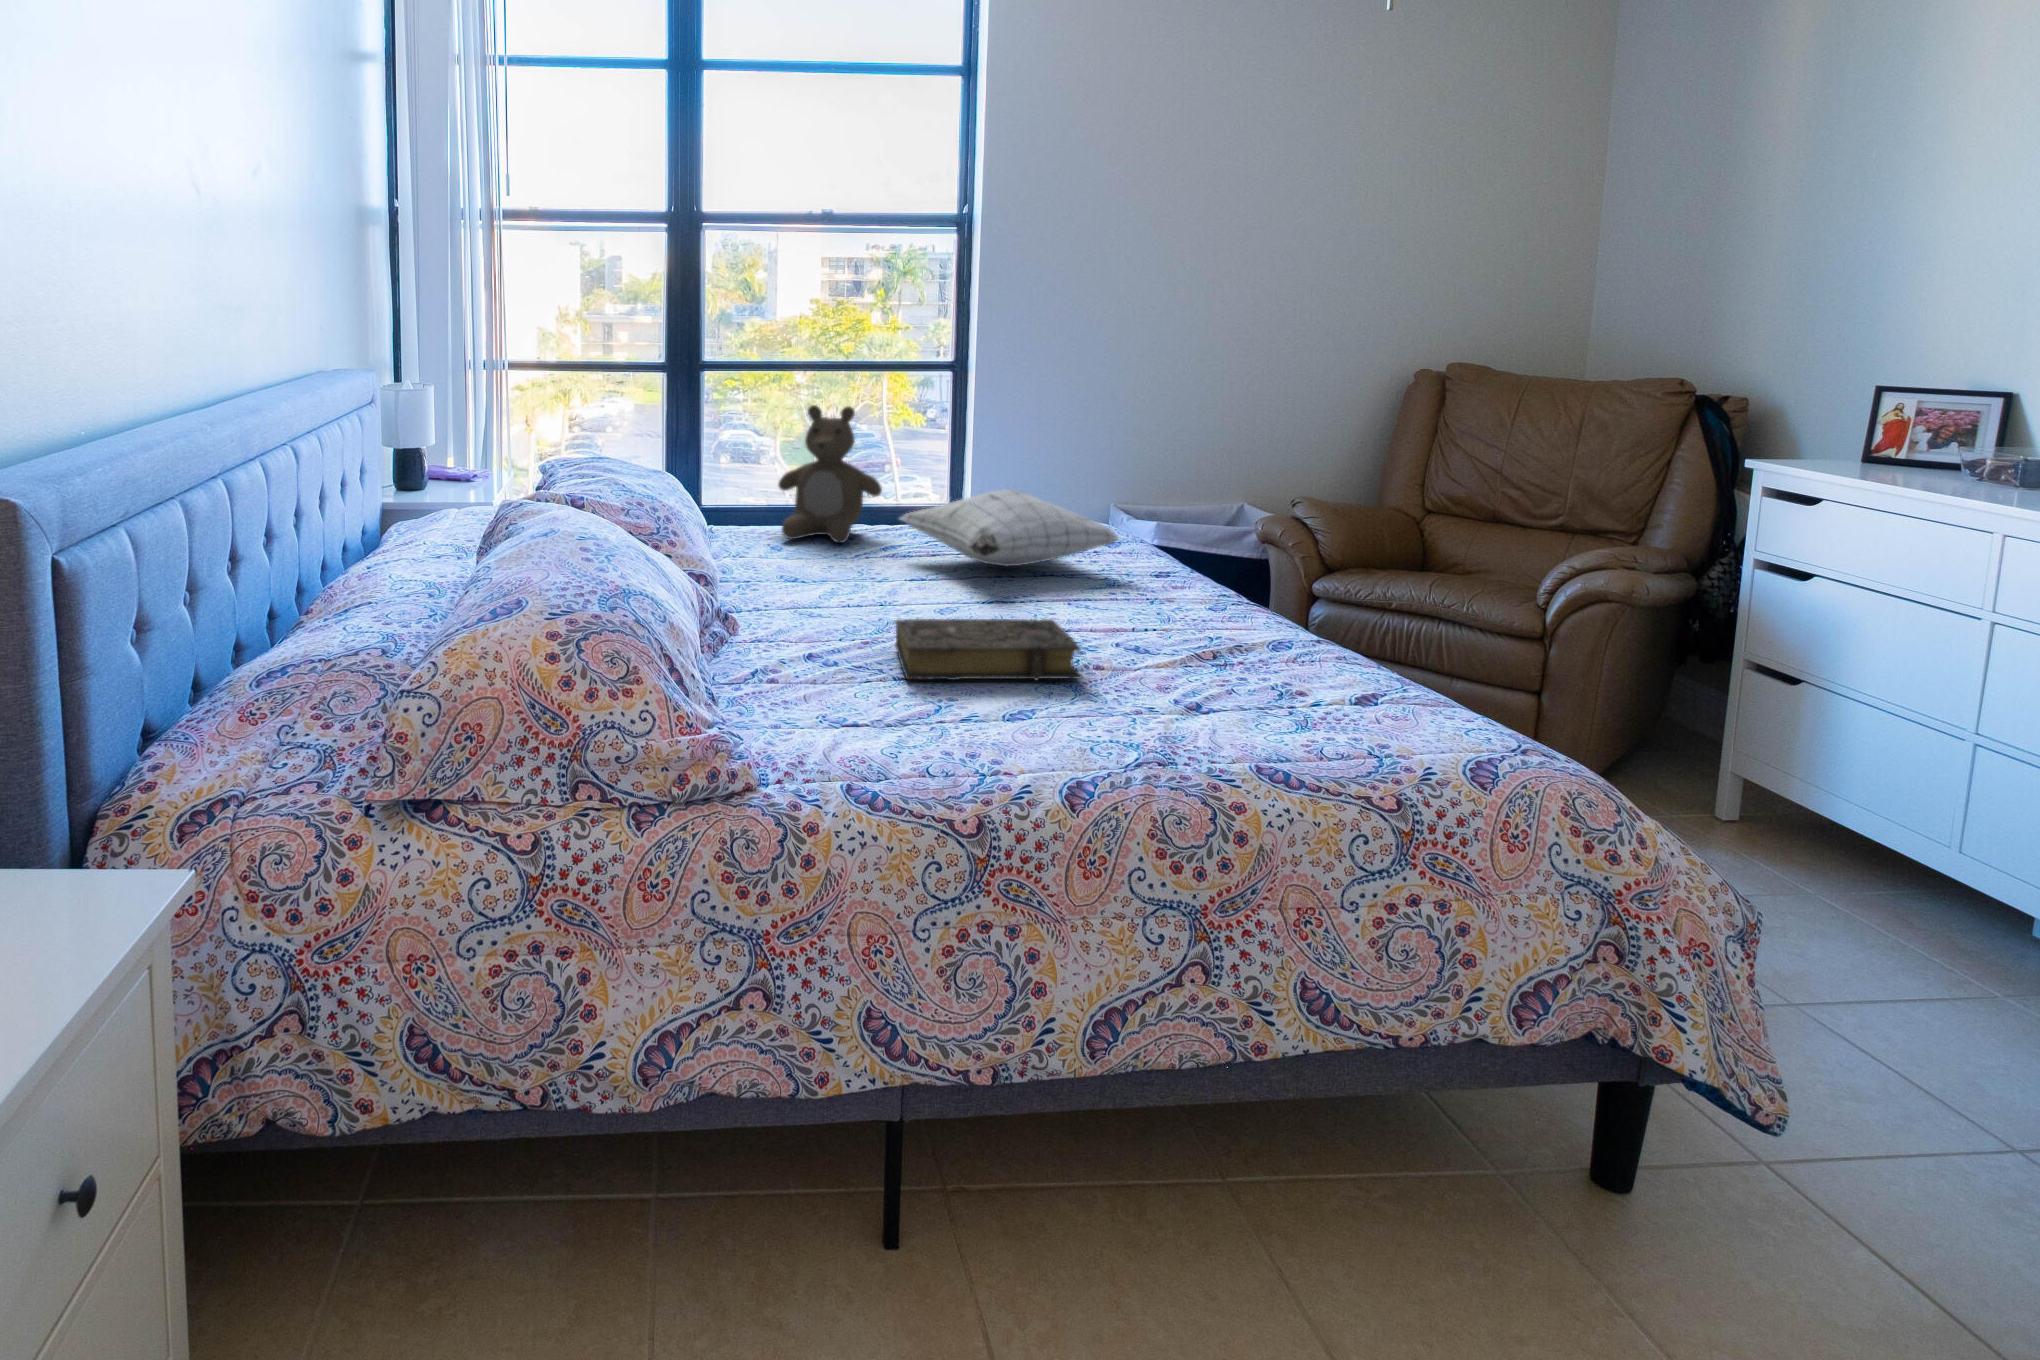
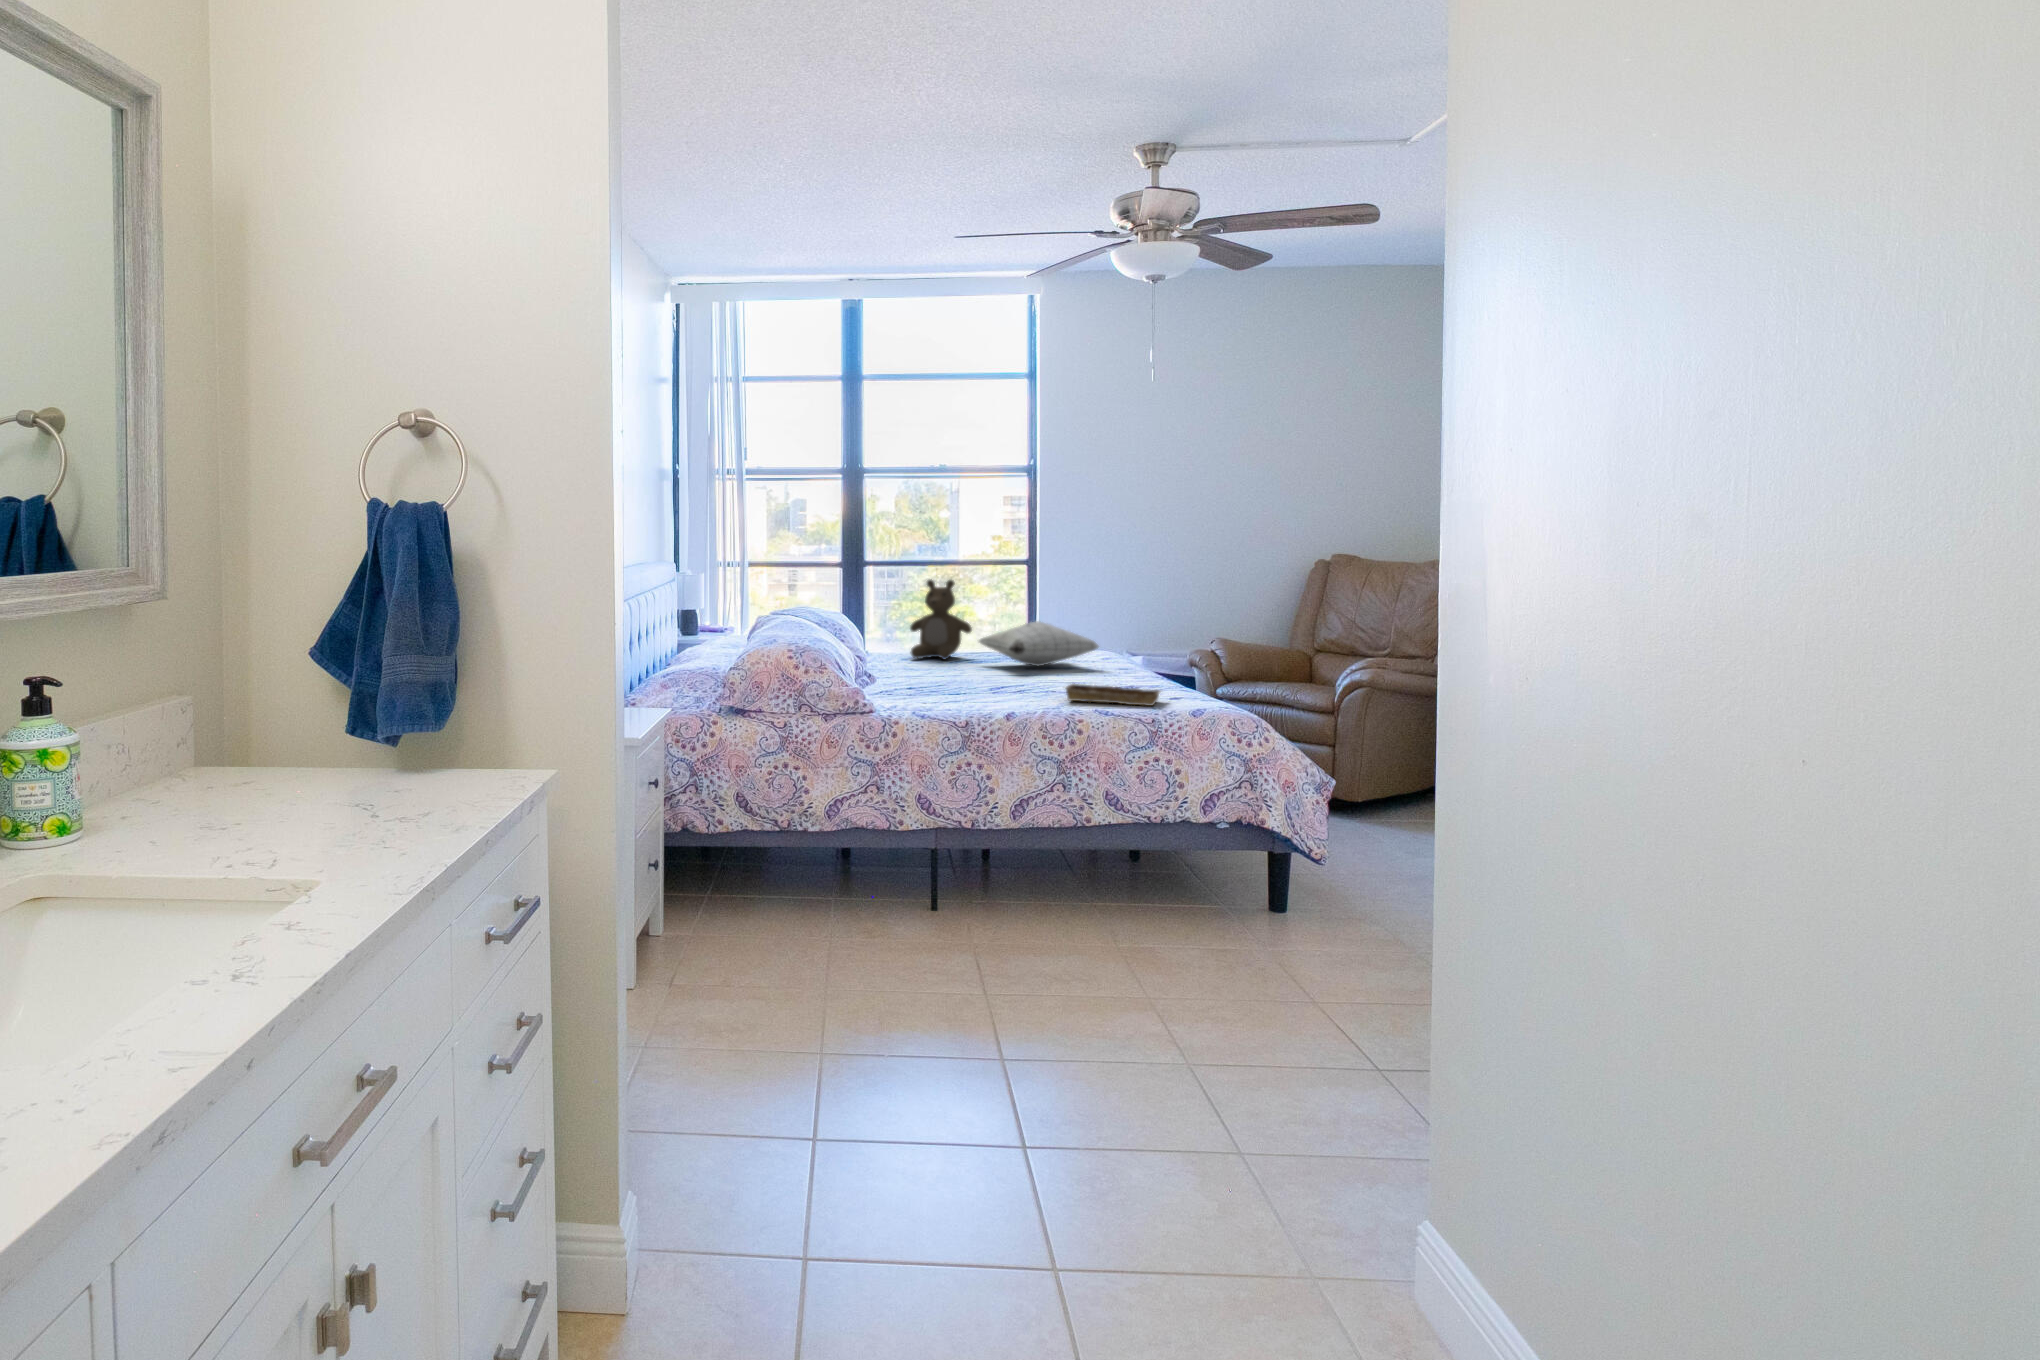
book: present [895,619,1082,681] -> none [954,671,1040,693]
tray: none [1156,669,1383,749] -> present [1066,683,1161,706]

